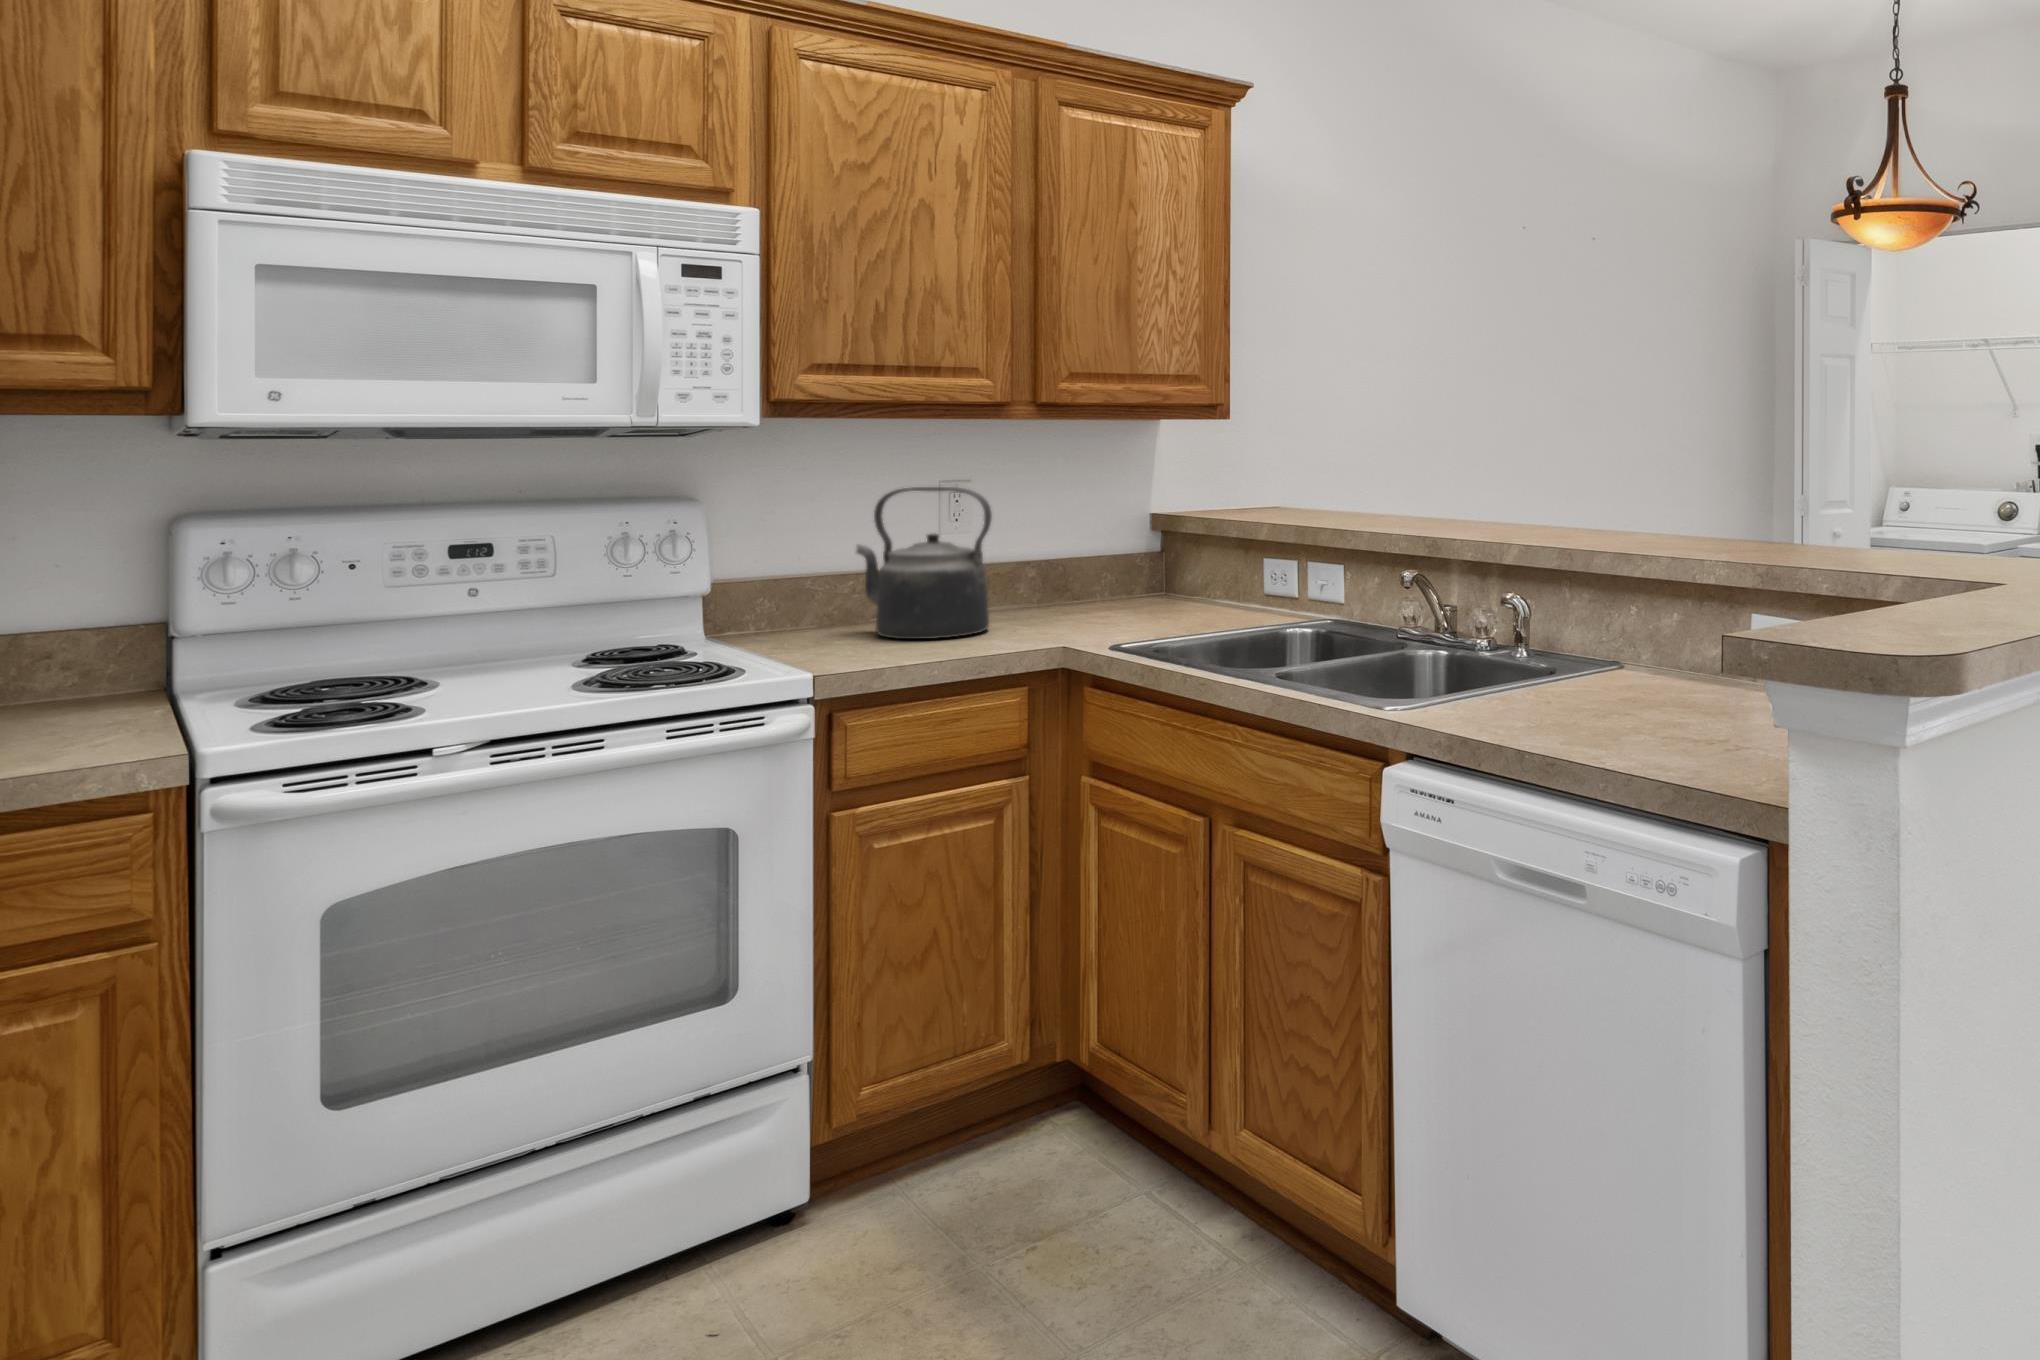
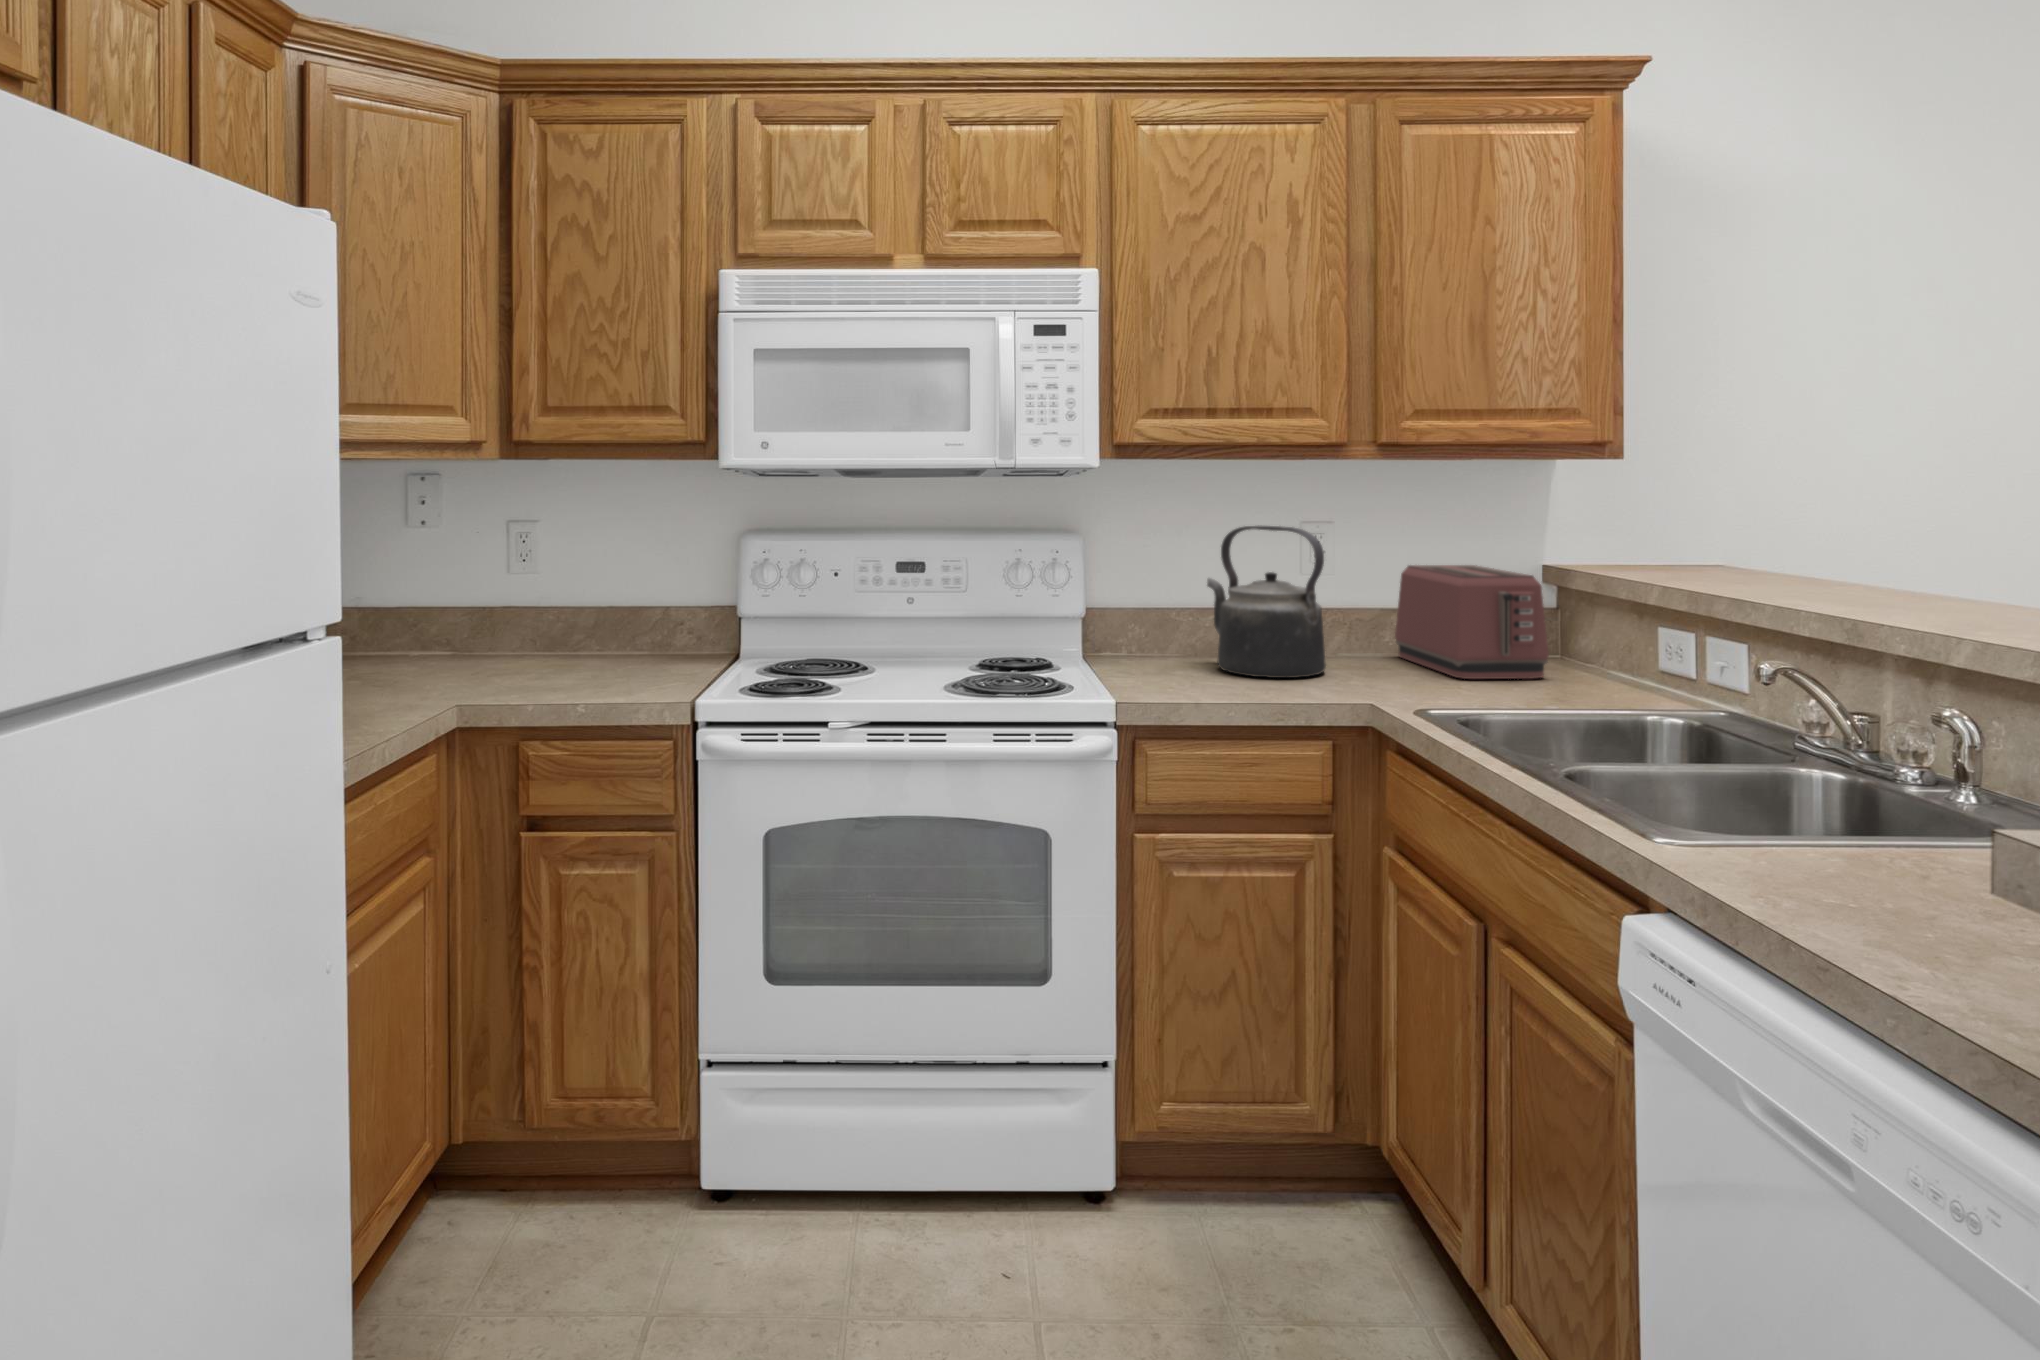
toaster: none [1034,518,1181,620] -> present [1395,565,1549,679]

